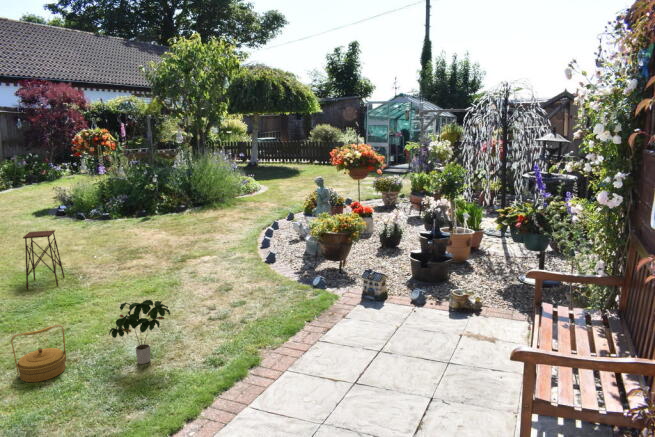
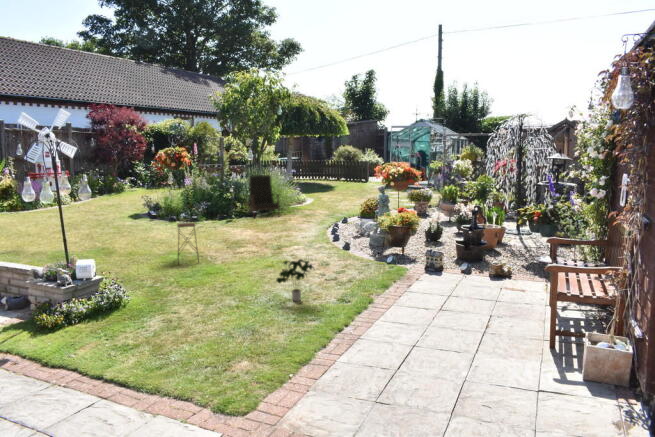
lounge chair: none [178,161,217,214] -> present [249,175,279,213]
basket: present [11,325,66,382] -> none [220,274,249,309]

